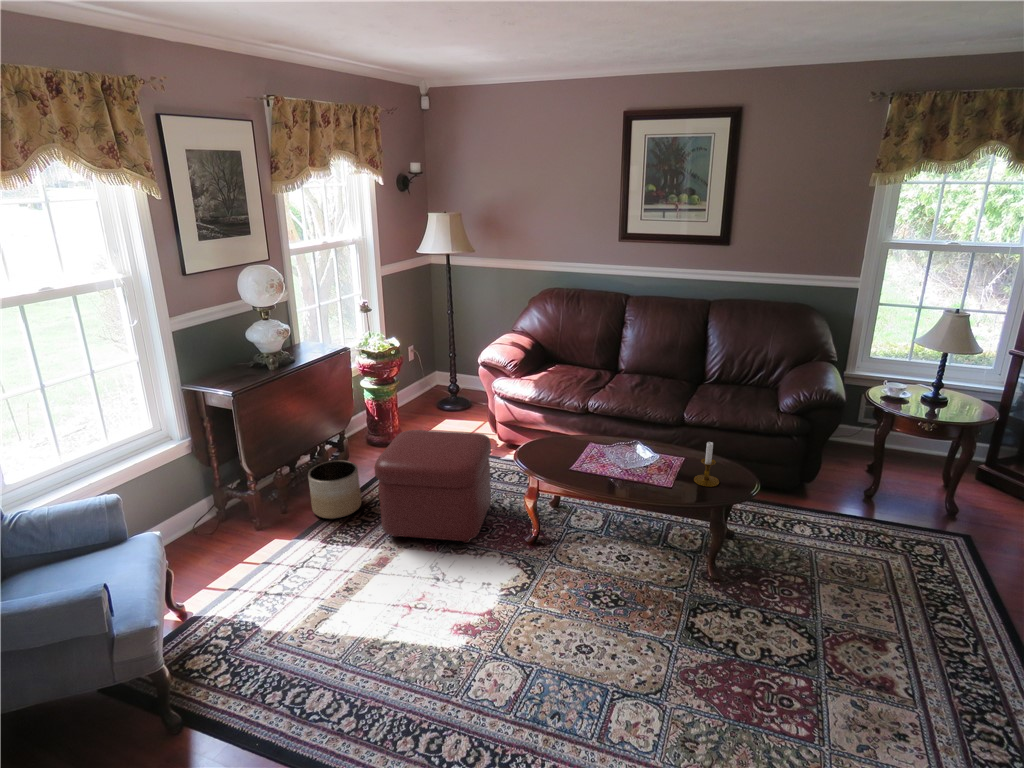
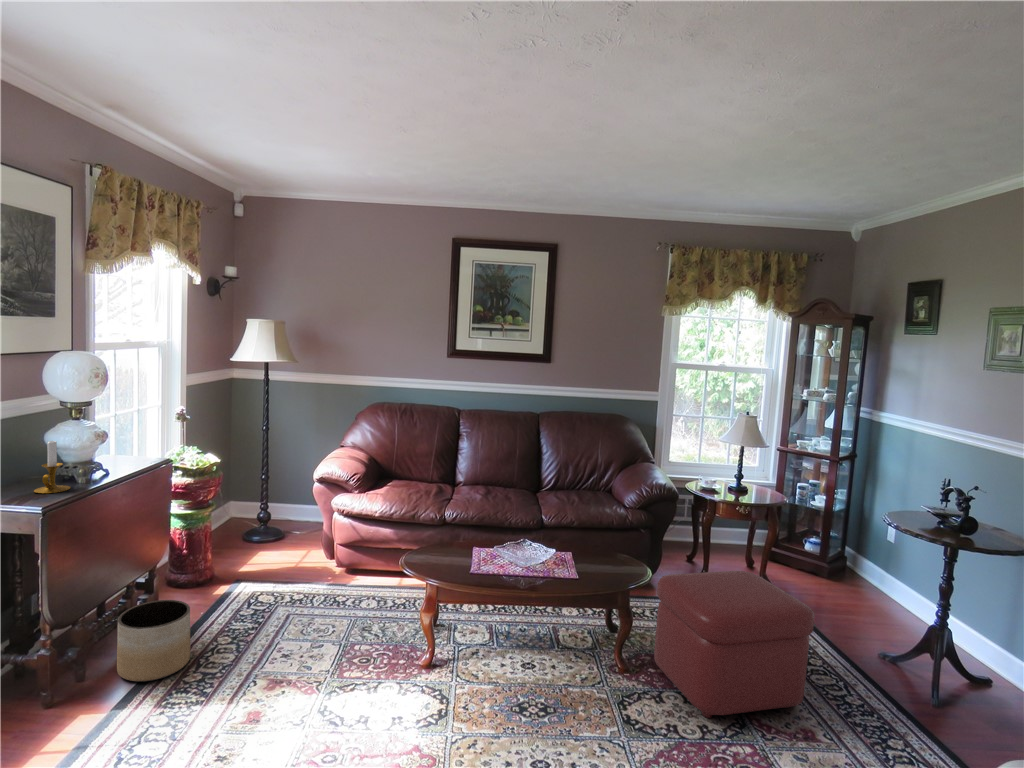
ottoman: present [375,430,491,543] -> present [654,571,815,718]
candlestick: present [694,442,719,487] -> present [34,441,70,493]

